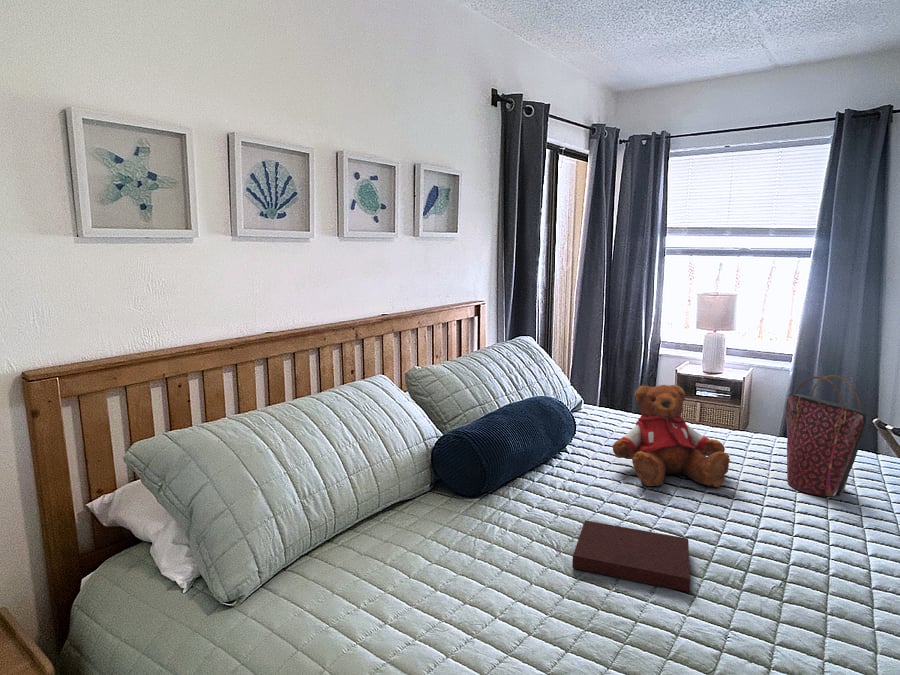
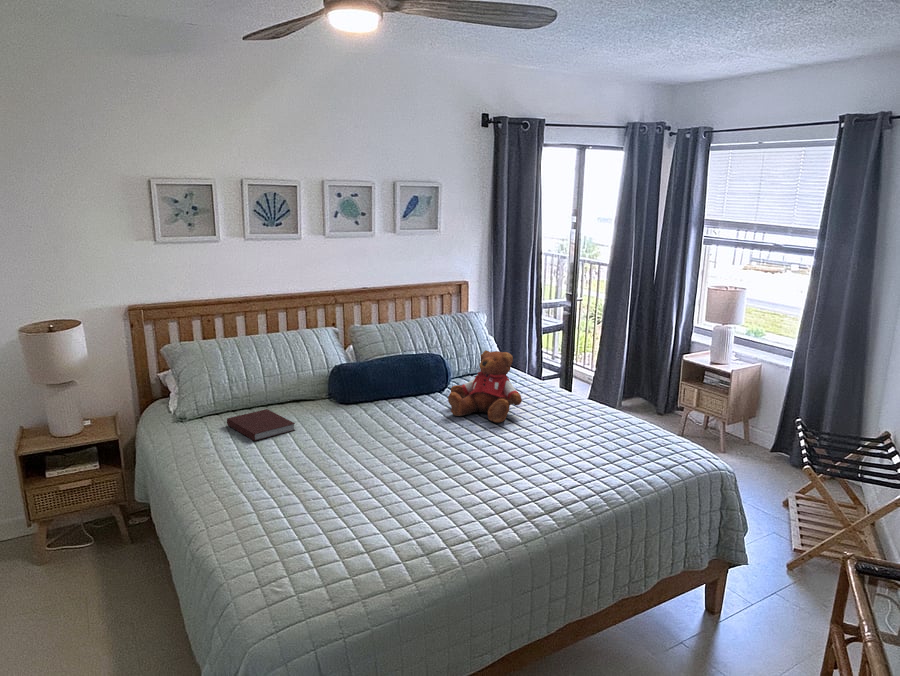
handbag: present [786,375,866,496] -> none [549,353,586,440]
notebook: present [572,520,690,592] -> present [227,409,295,441]

